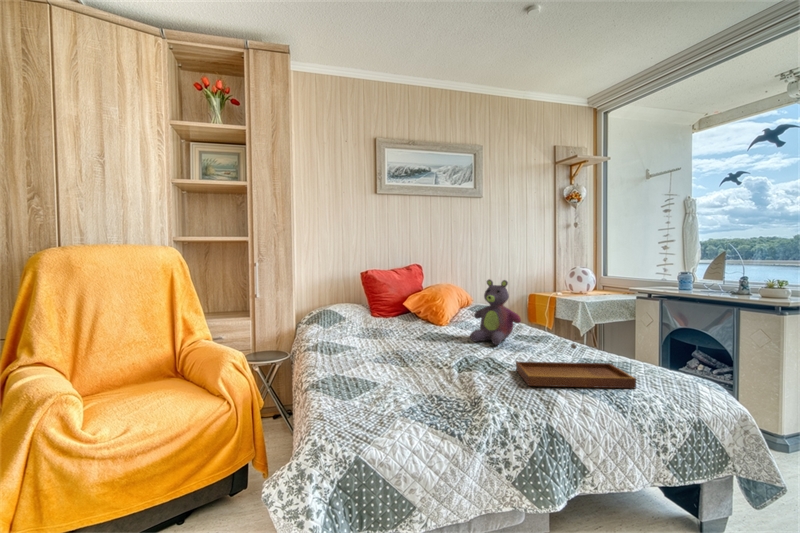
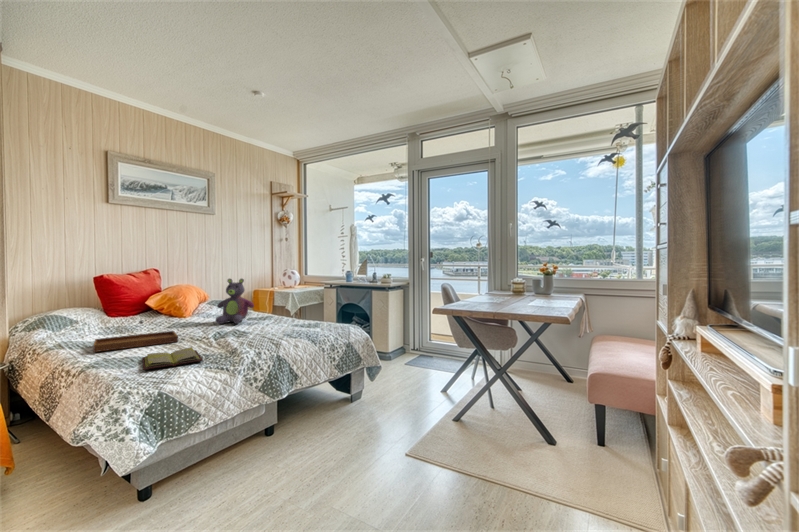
tray: present [516,343,636,388] -> present [93,320,178,352]
diary: none [355,379,430,411] -> present [142,347,203,370]

